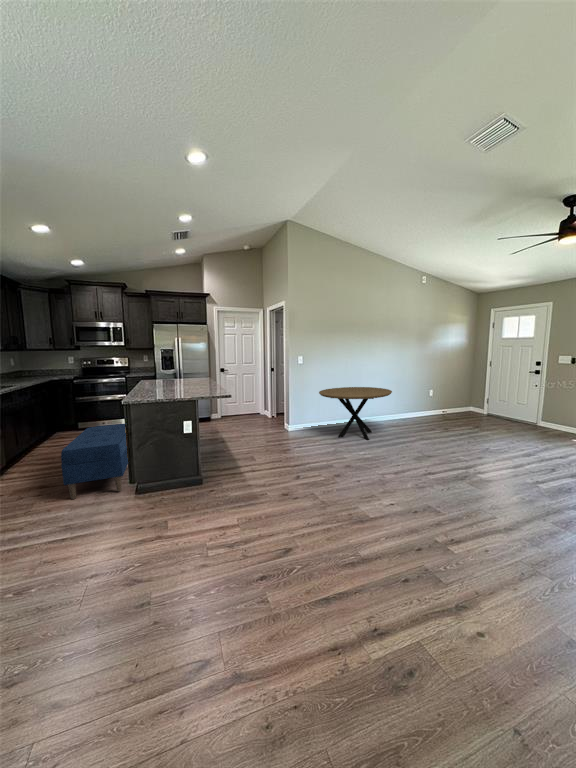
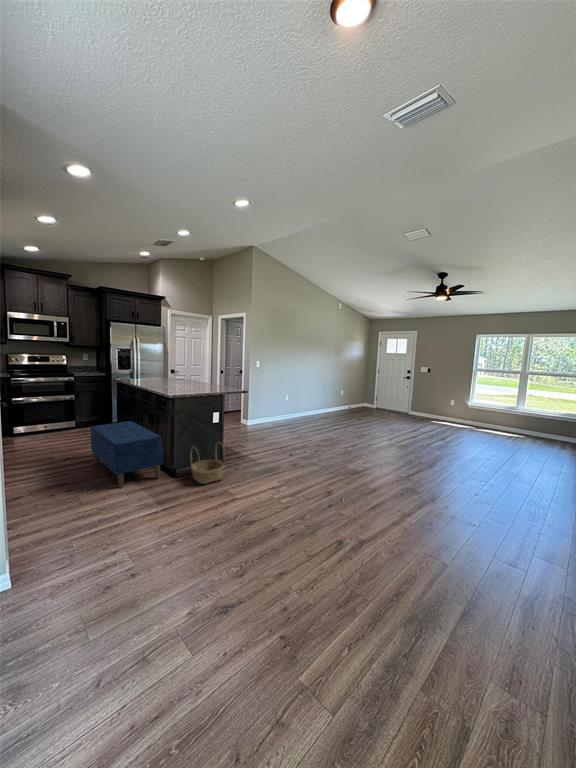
dining table: present [319,387,392,440] -> none [275,388,331,429]
basket: none [142,455,185,507] -> present [190,450,224,484]

